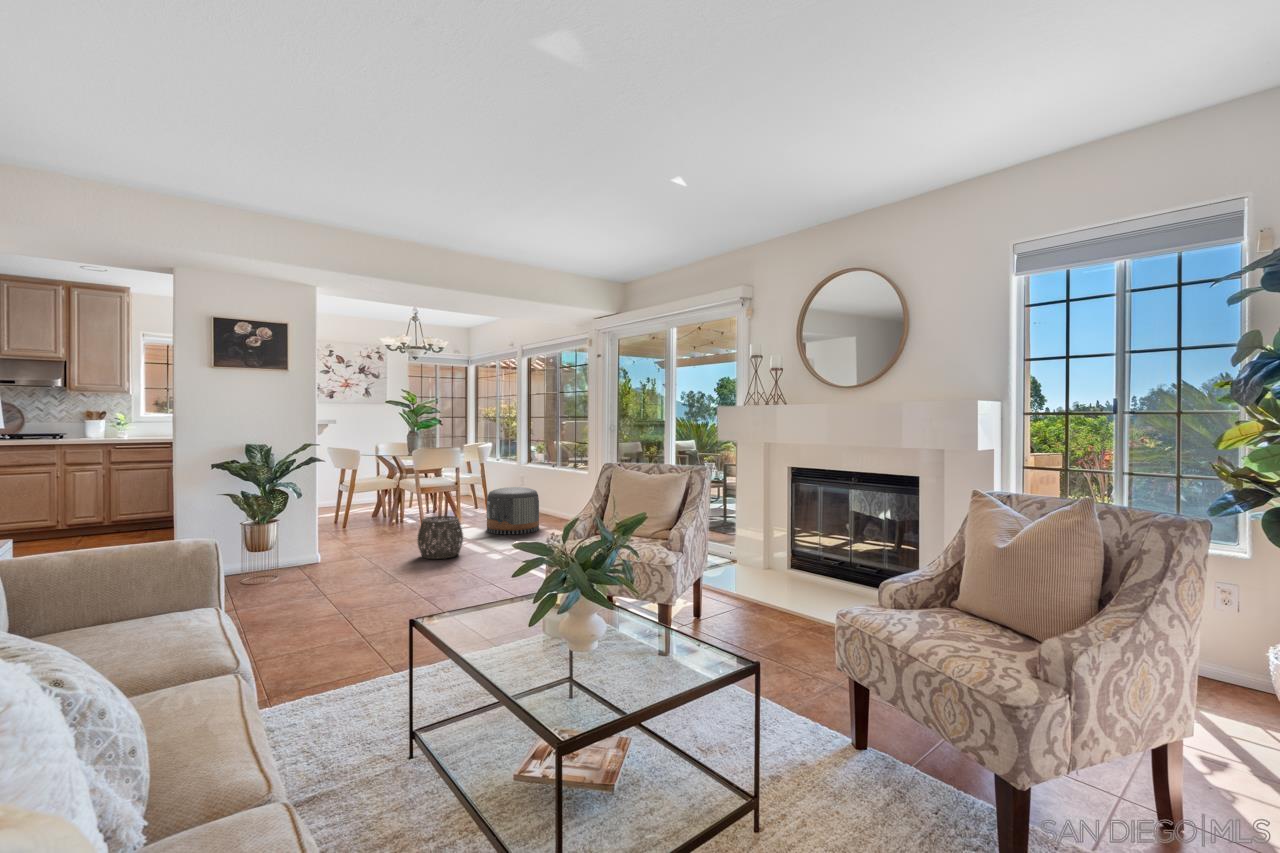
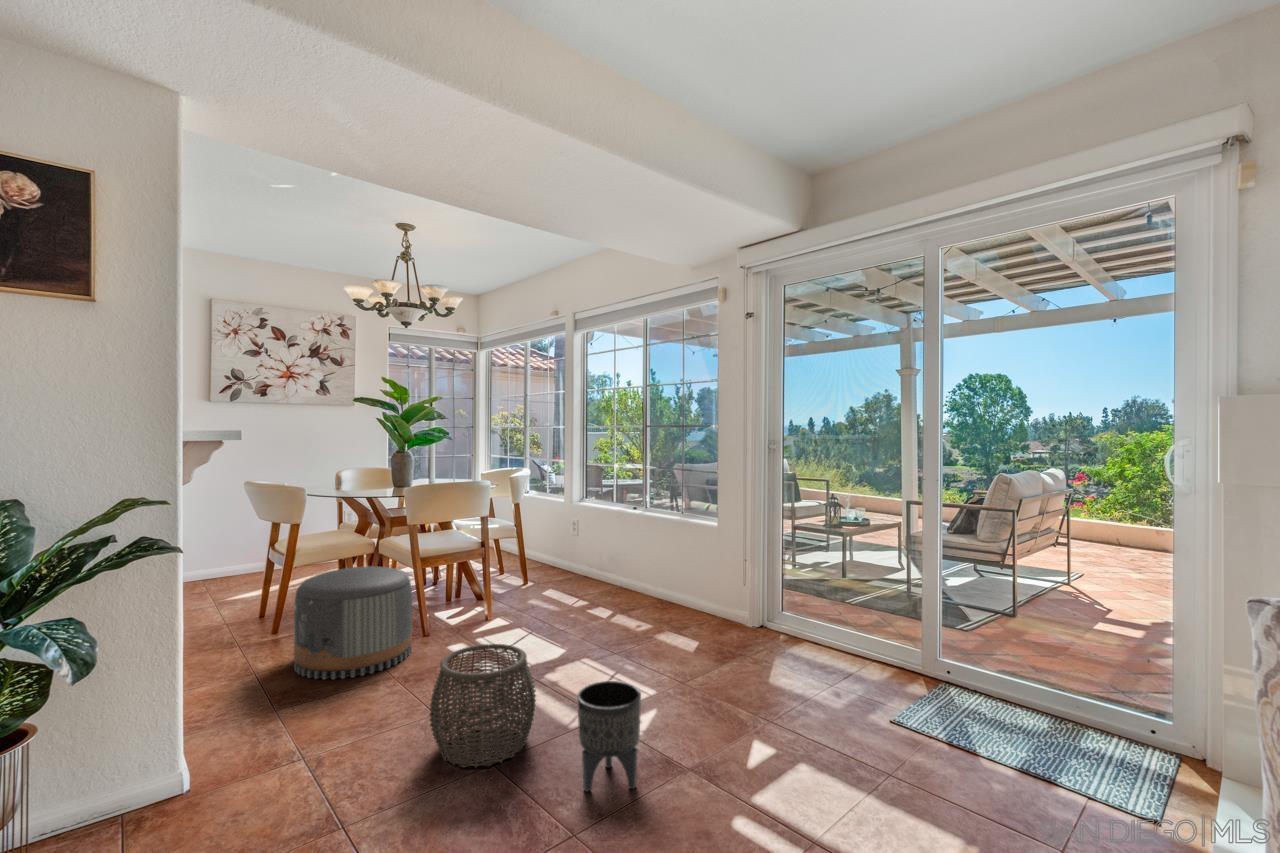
pouf: present [487,487,539,534] -> present [294,566,412,679]
planter: none [473,526,500,564] -> present [577,681,641,791]

